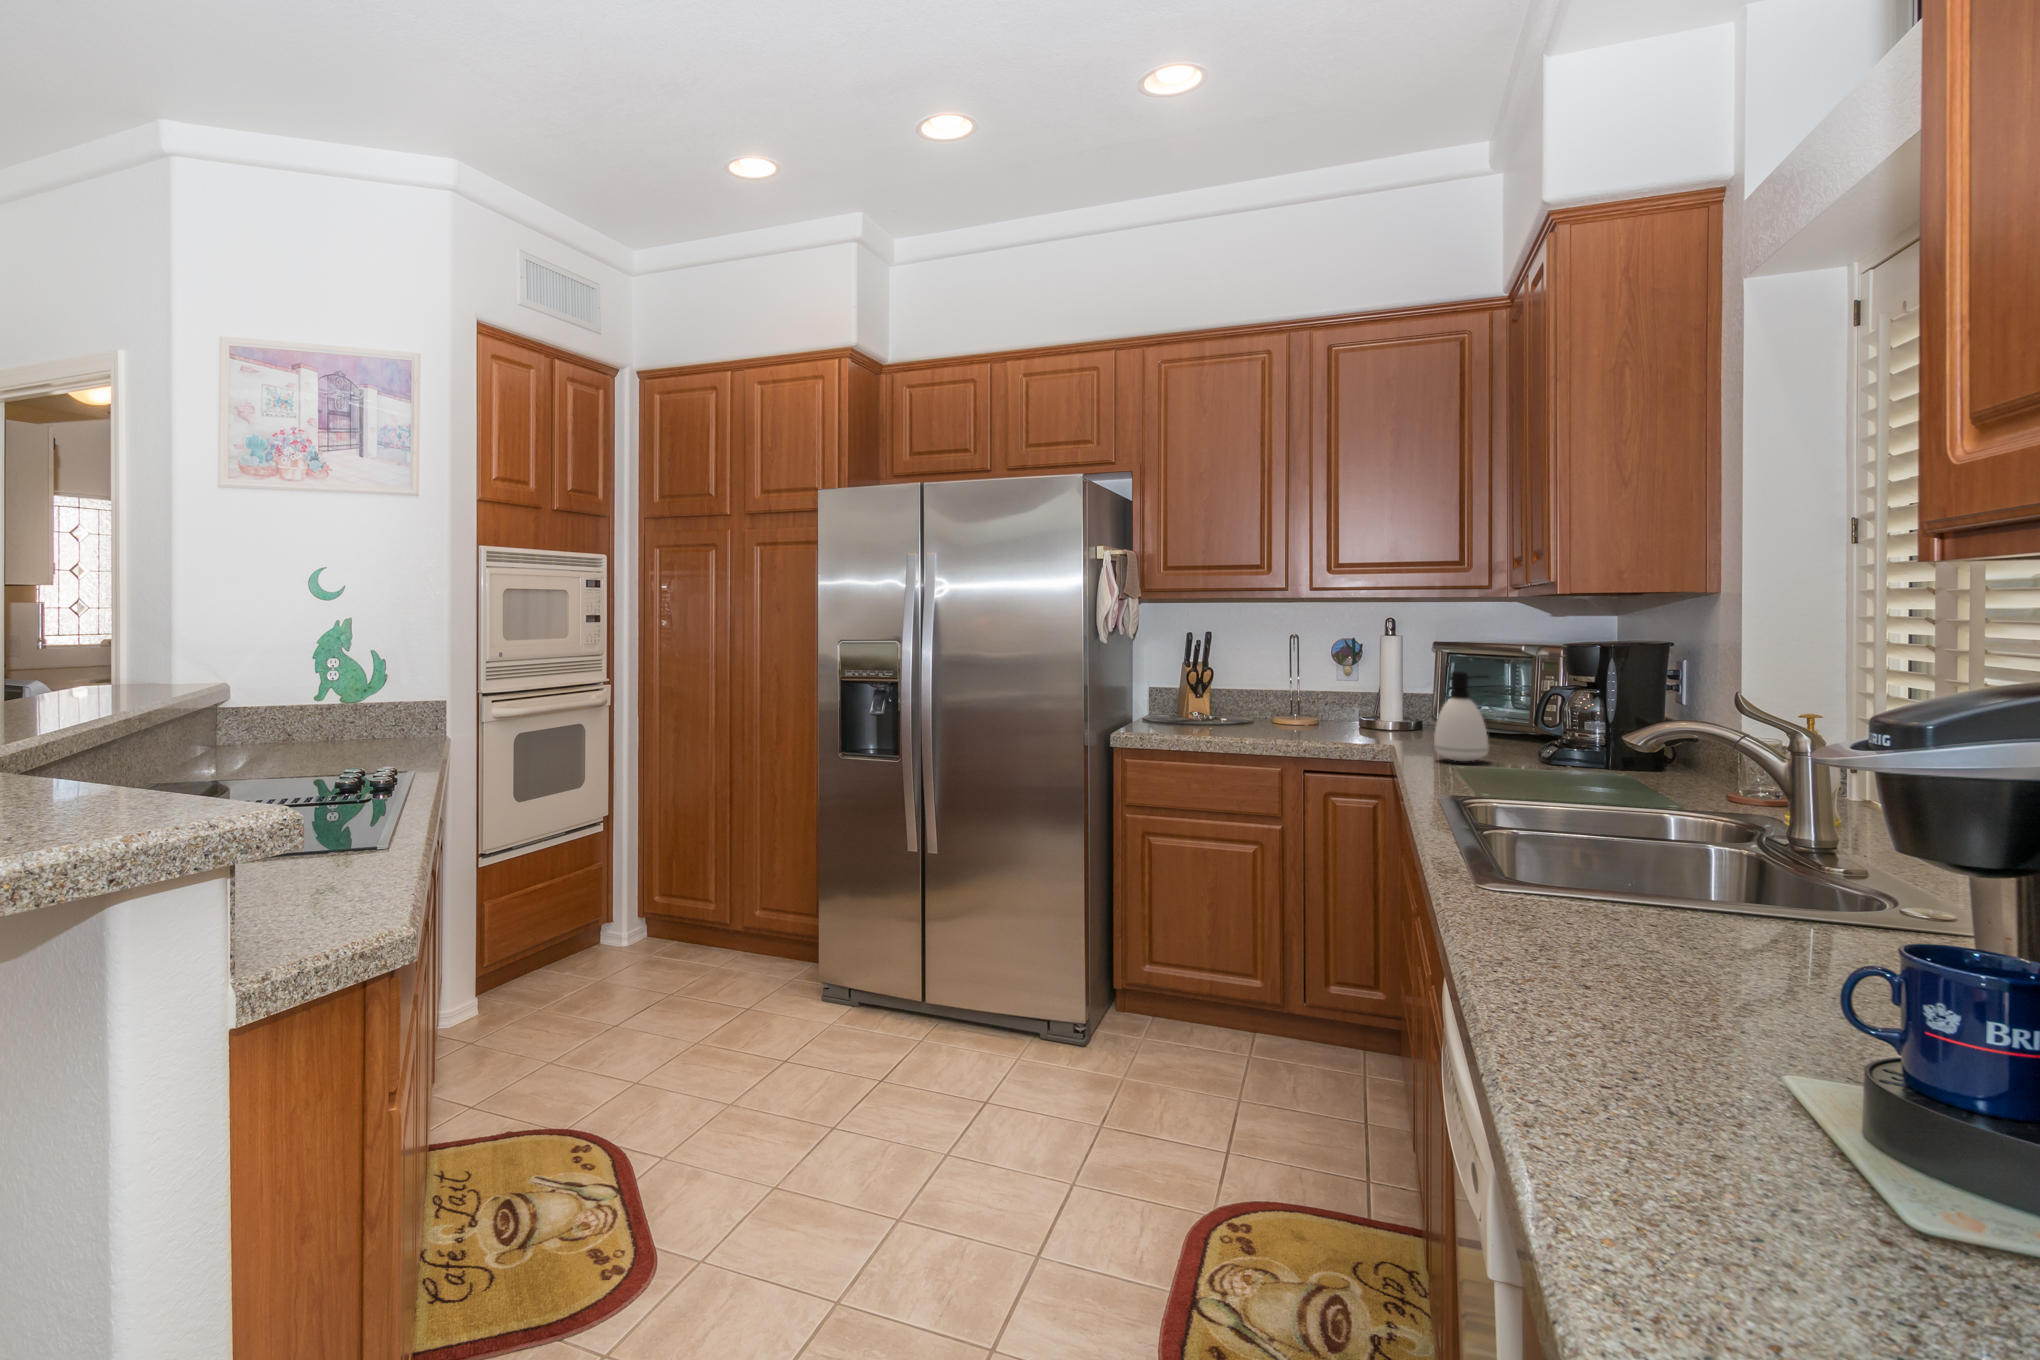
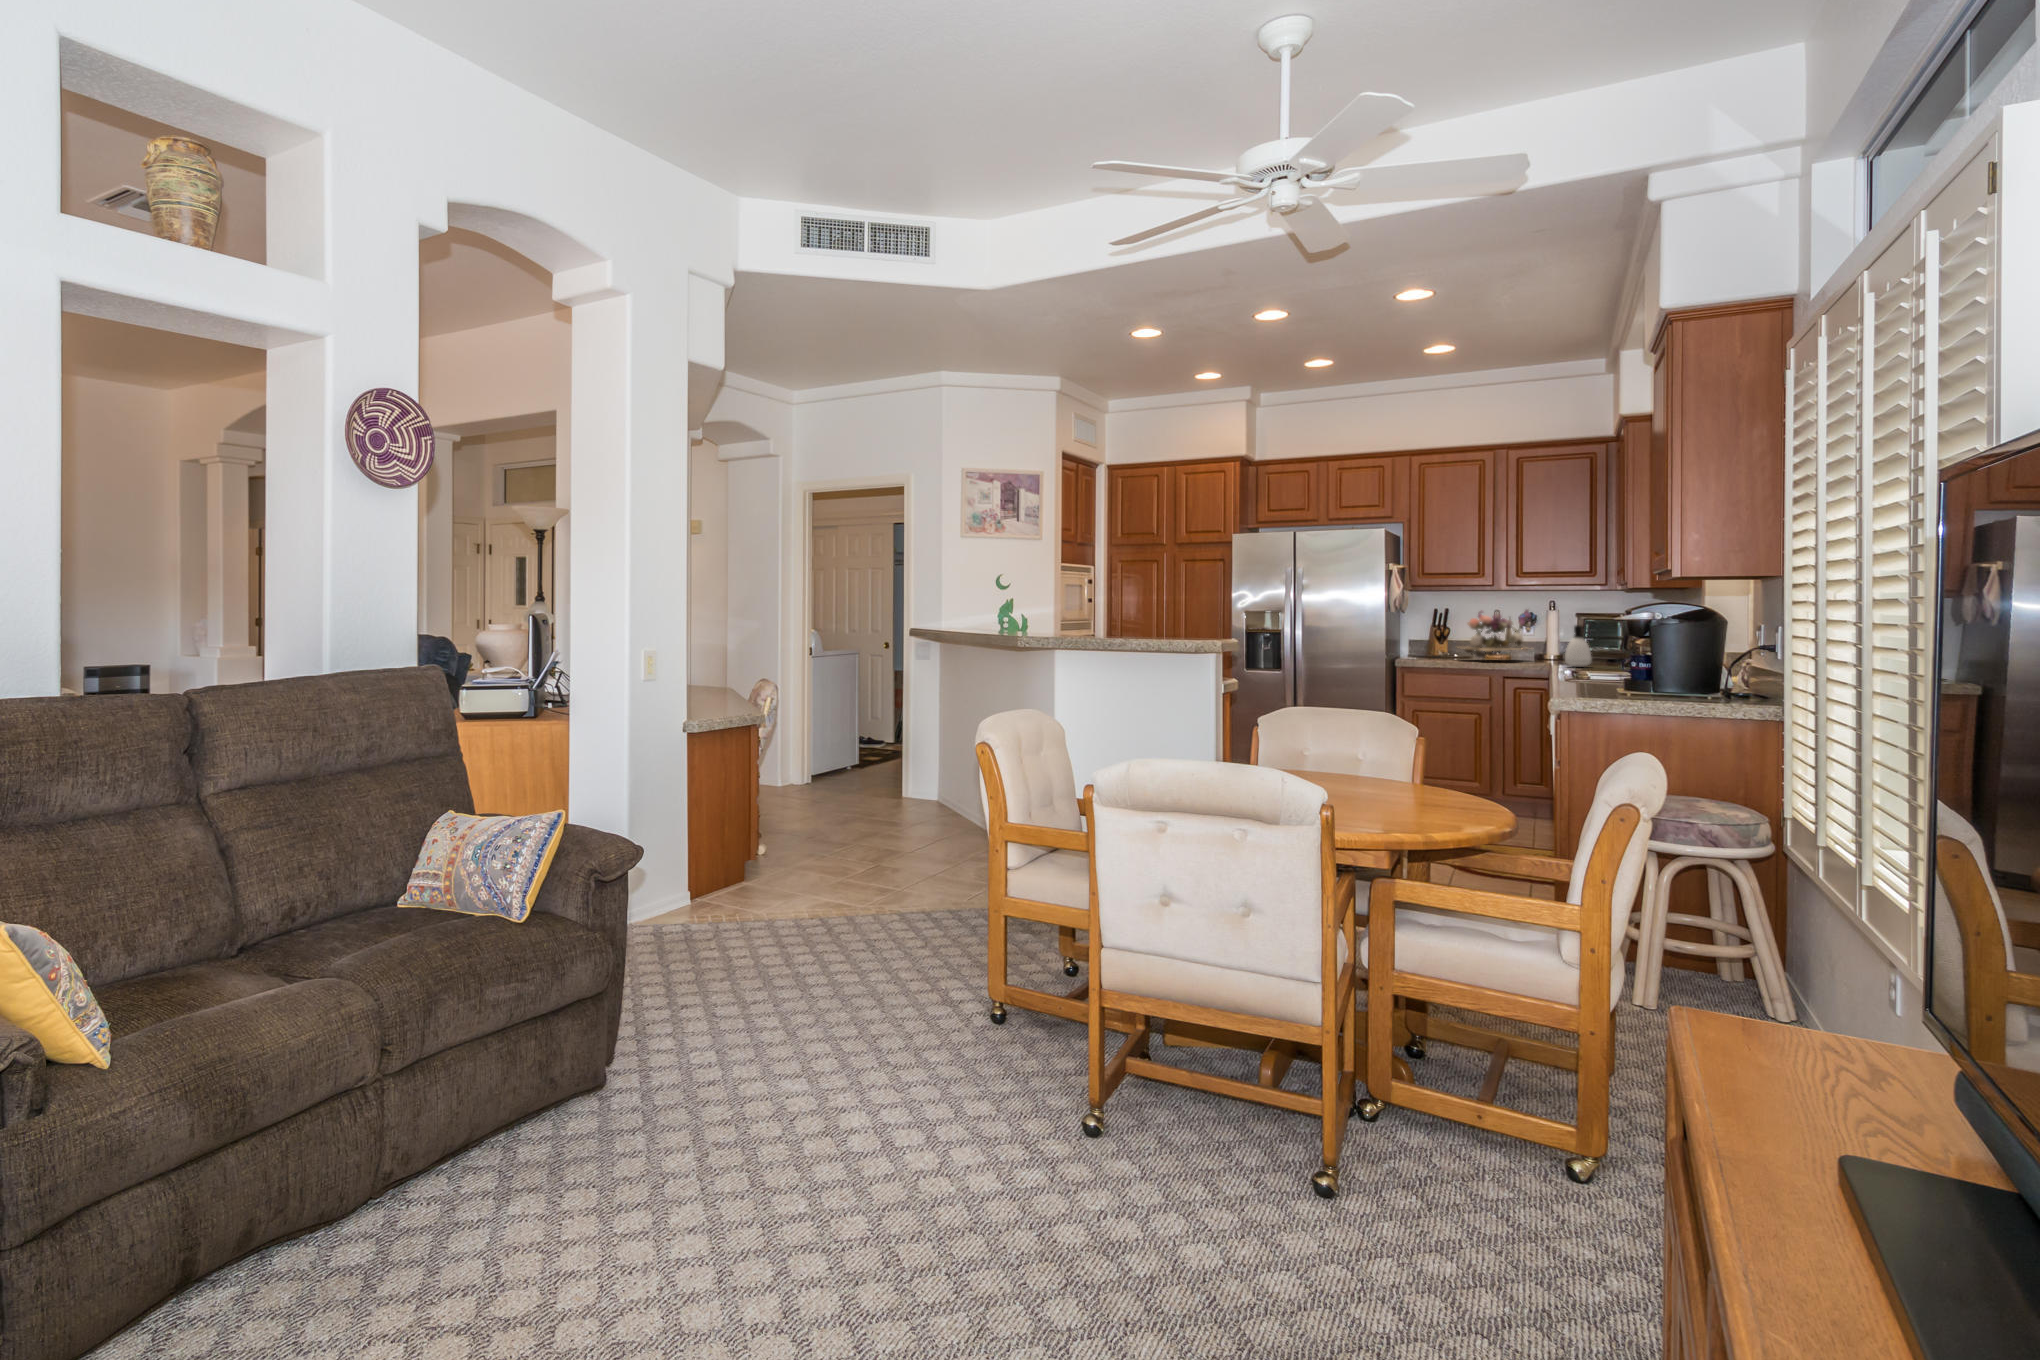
flower arrangement: none [1219,631,1365,735] -> present [1462,610,1531,658]

